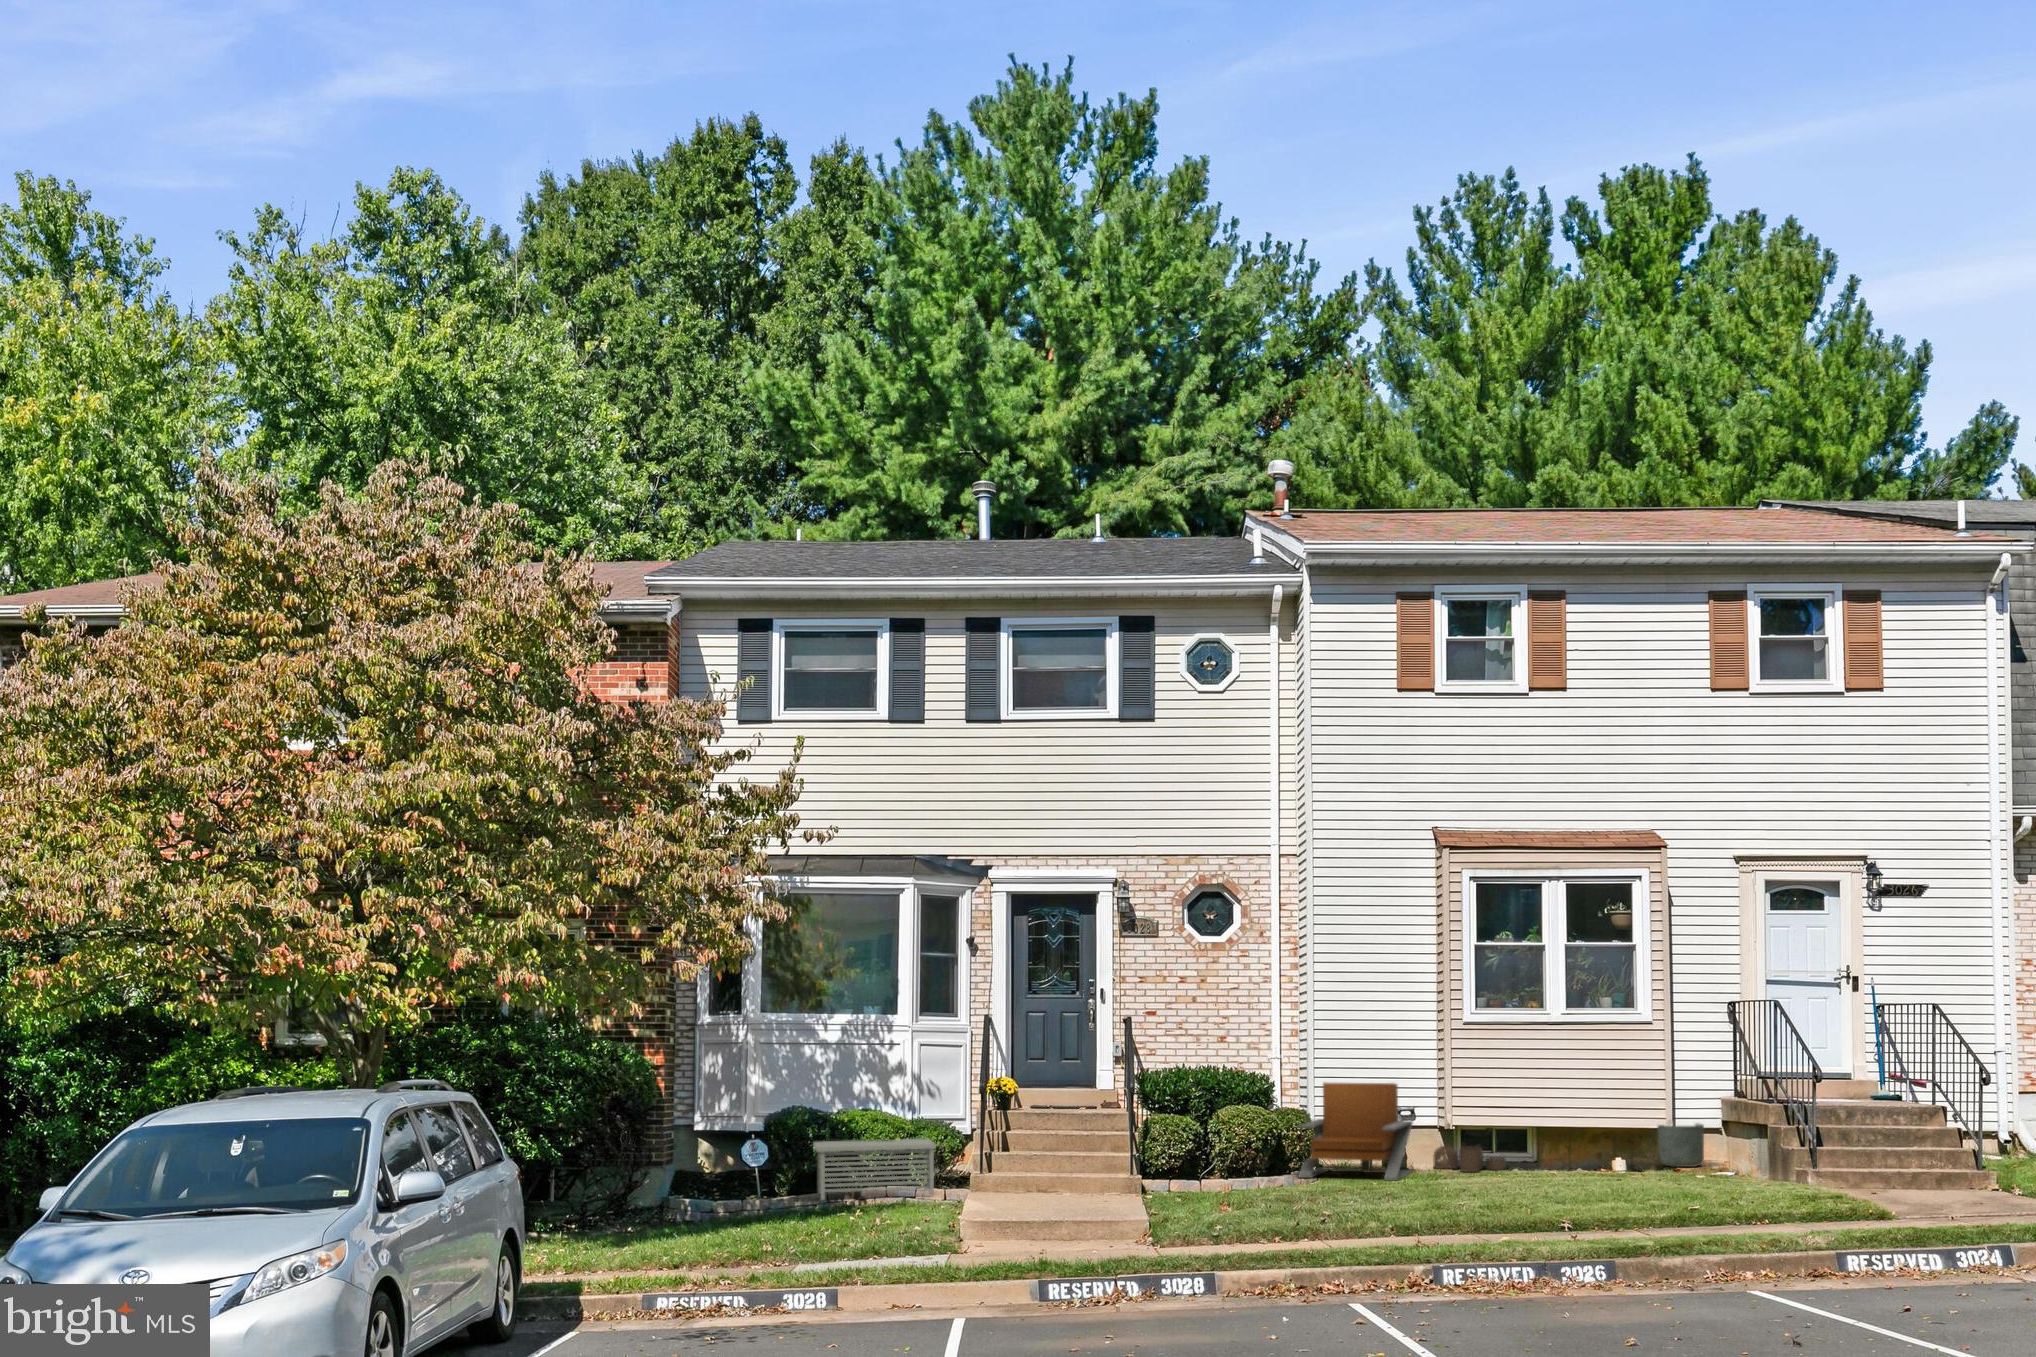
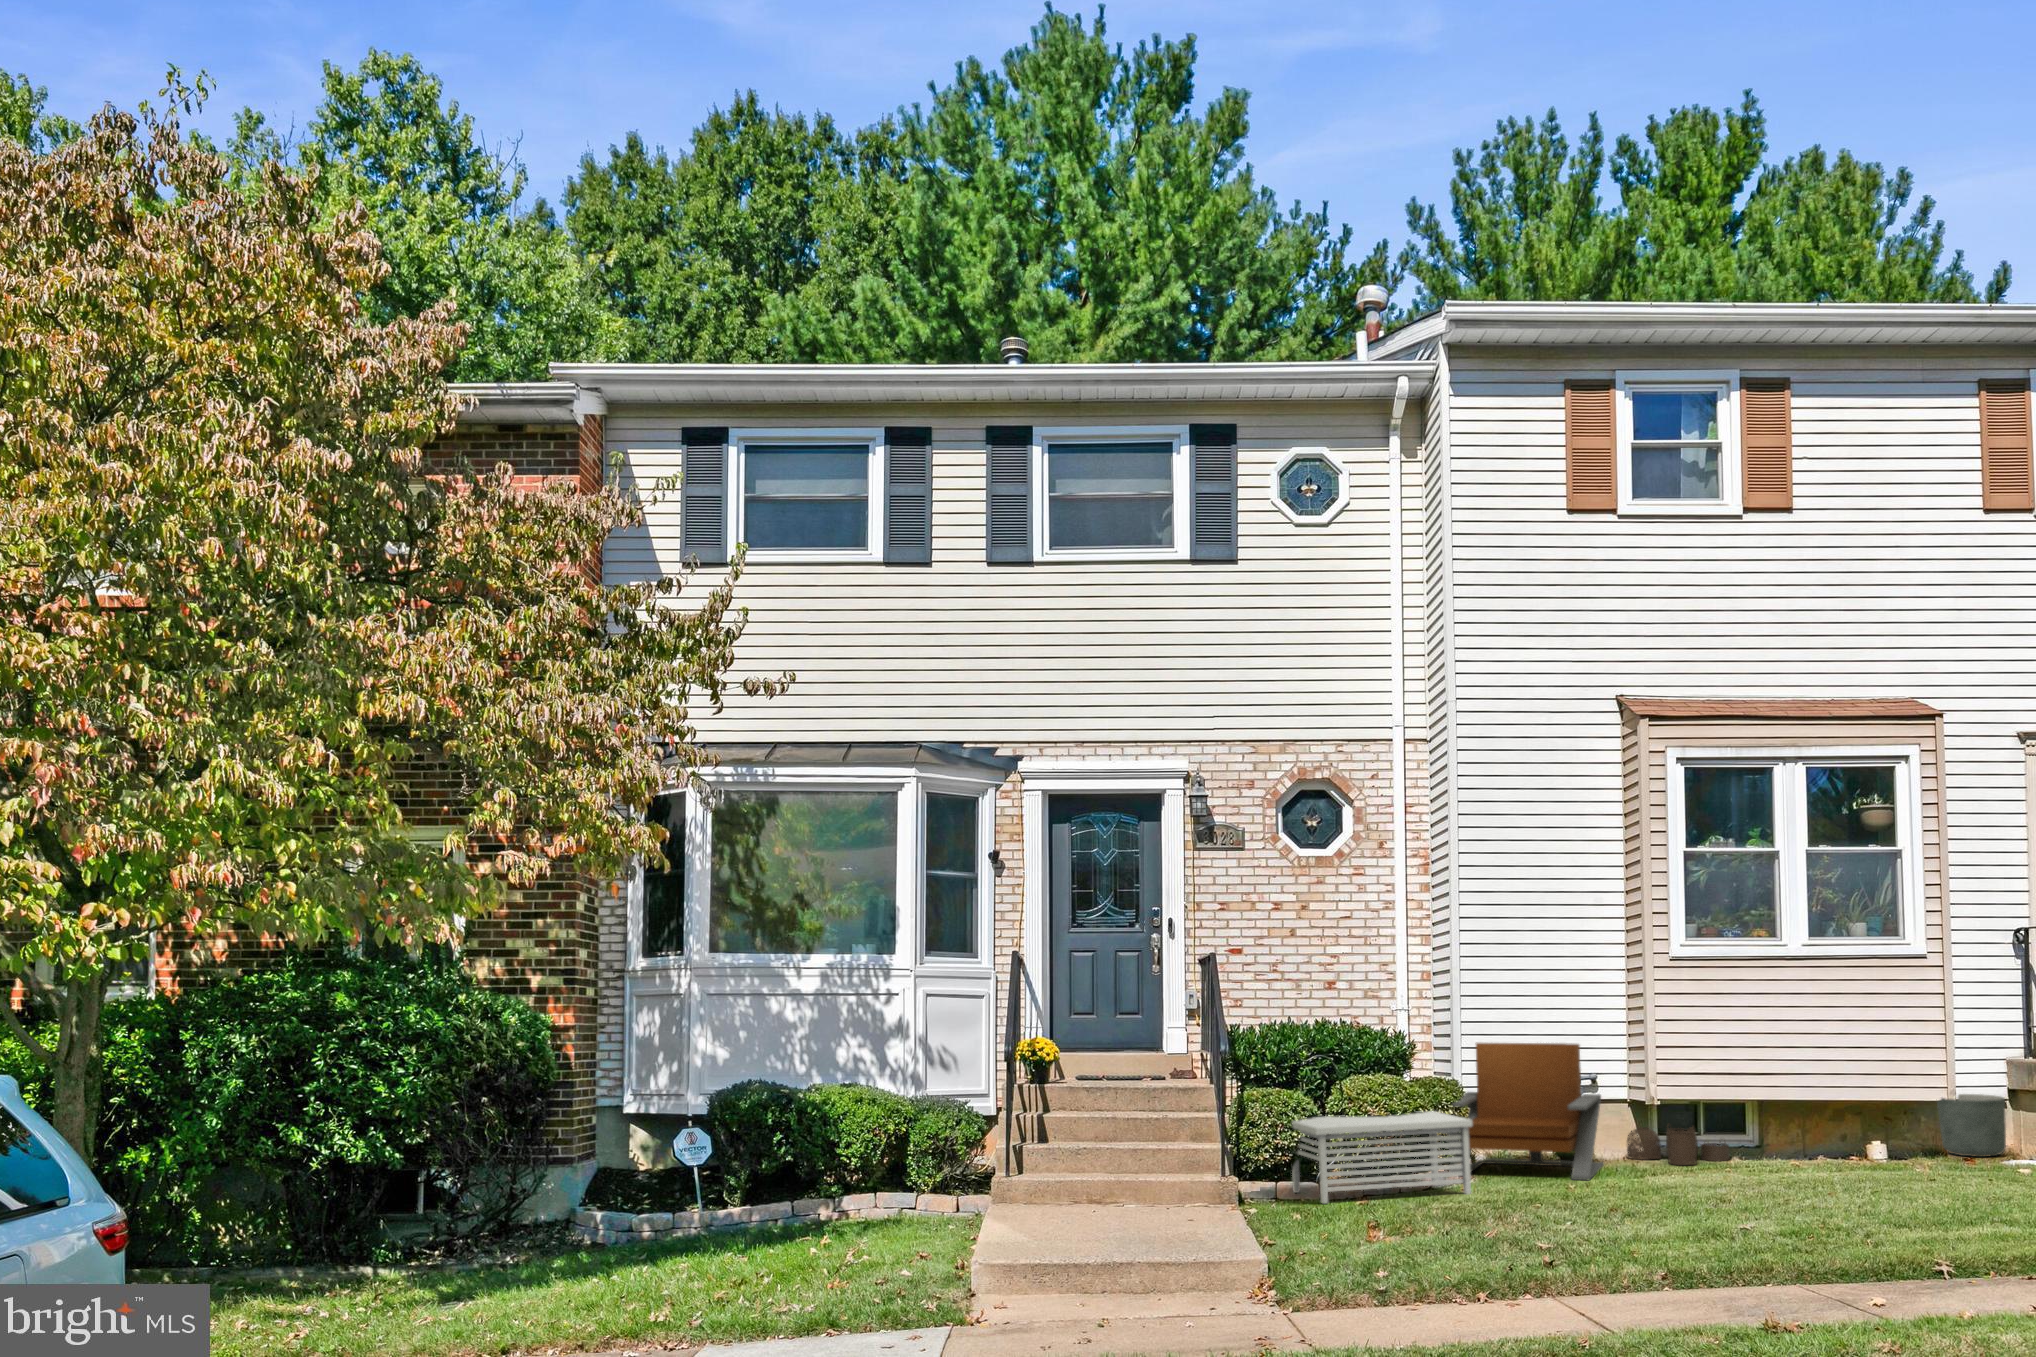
storage bench: present [813,1138,936,1200] -> present [1292,1111,1472,1203]

